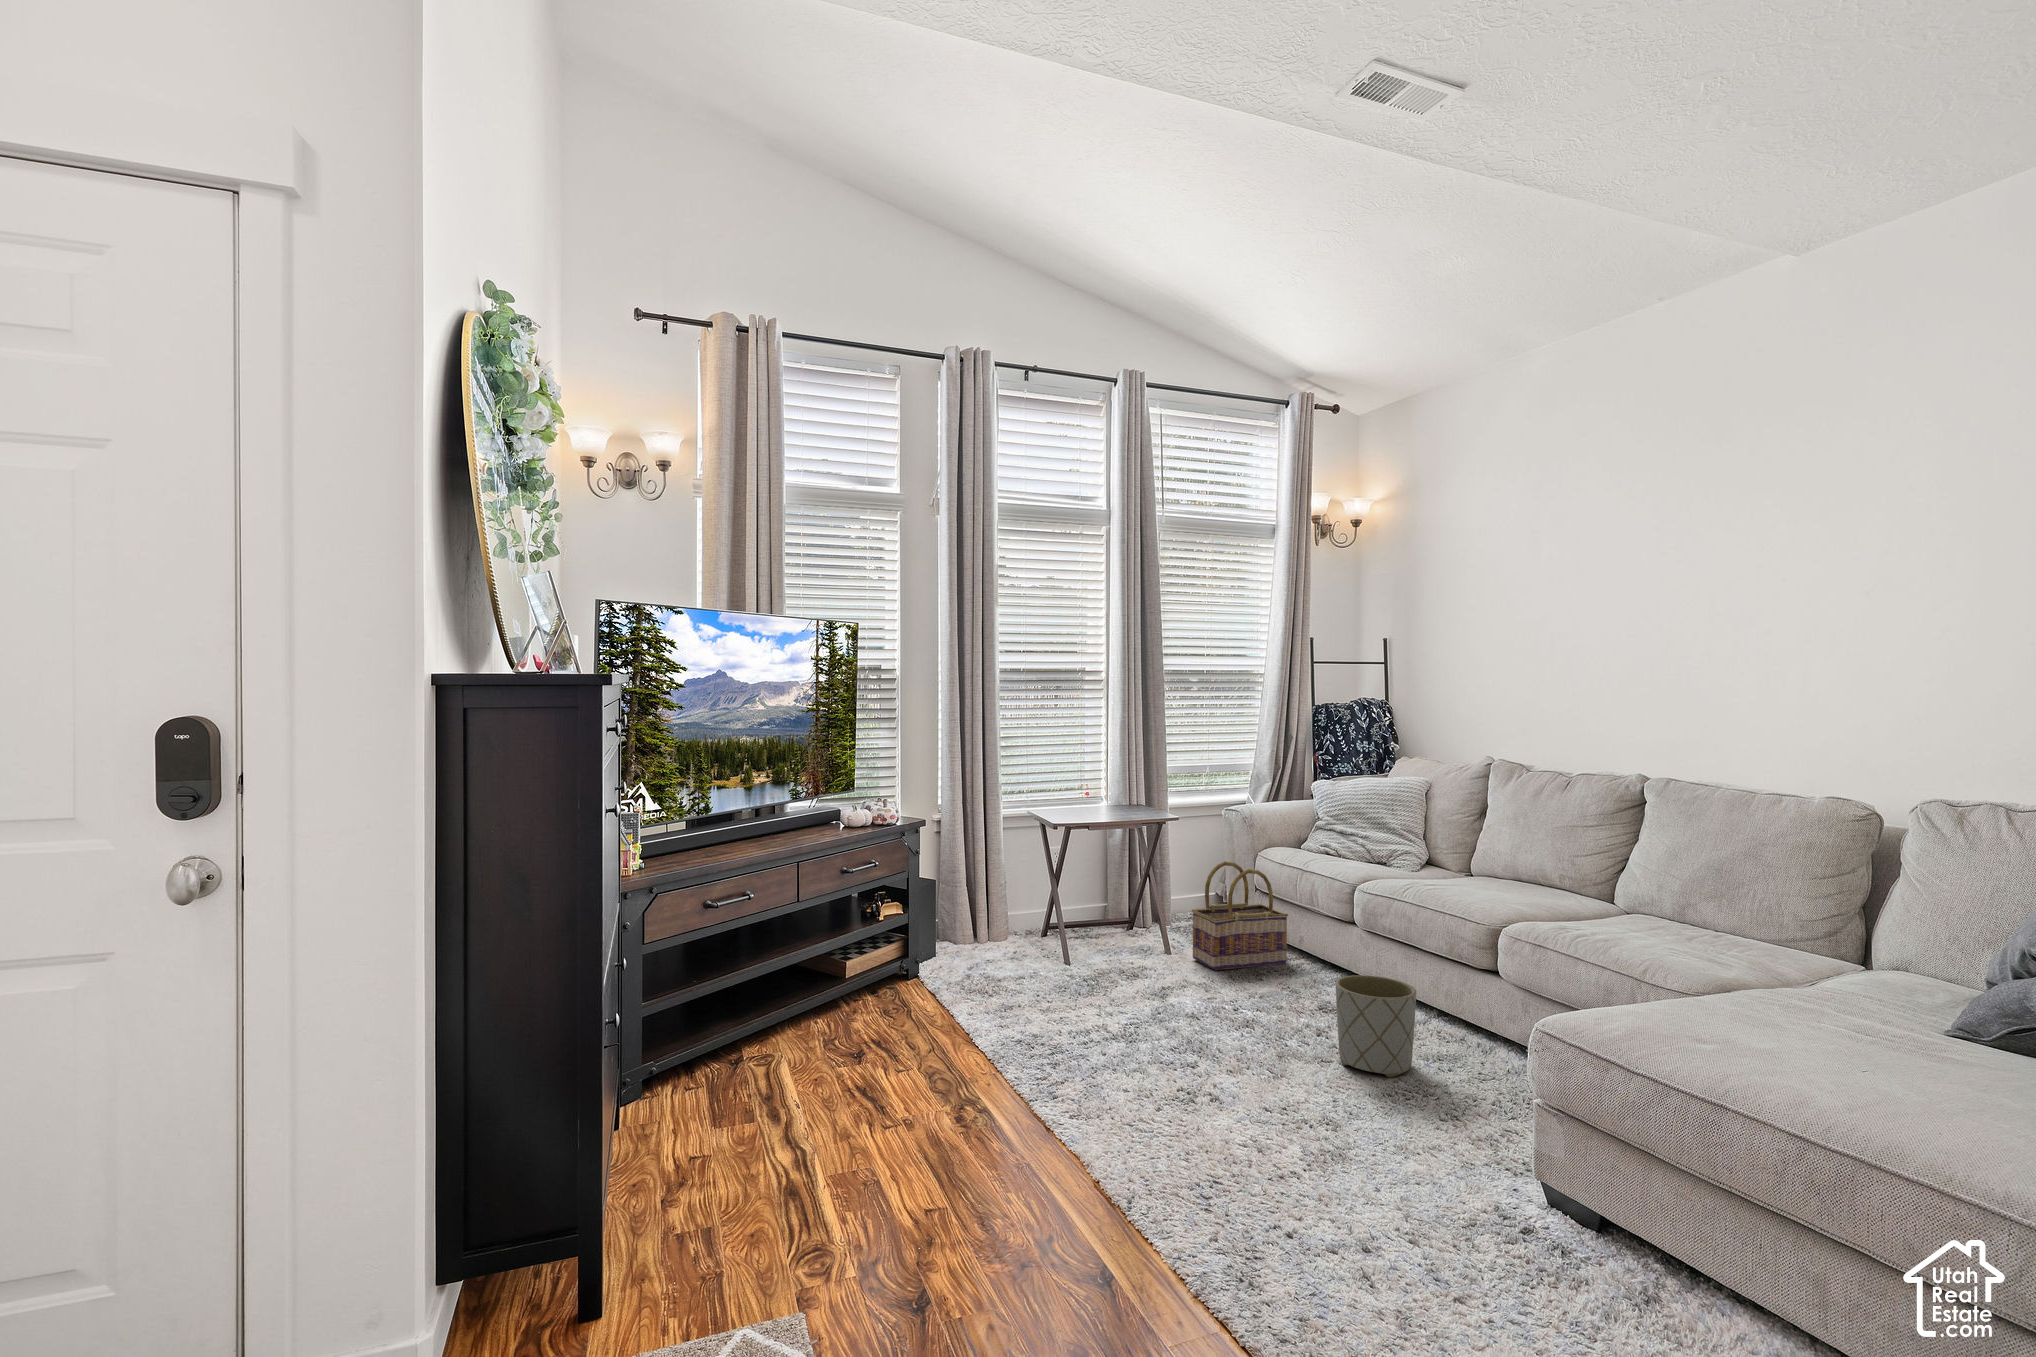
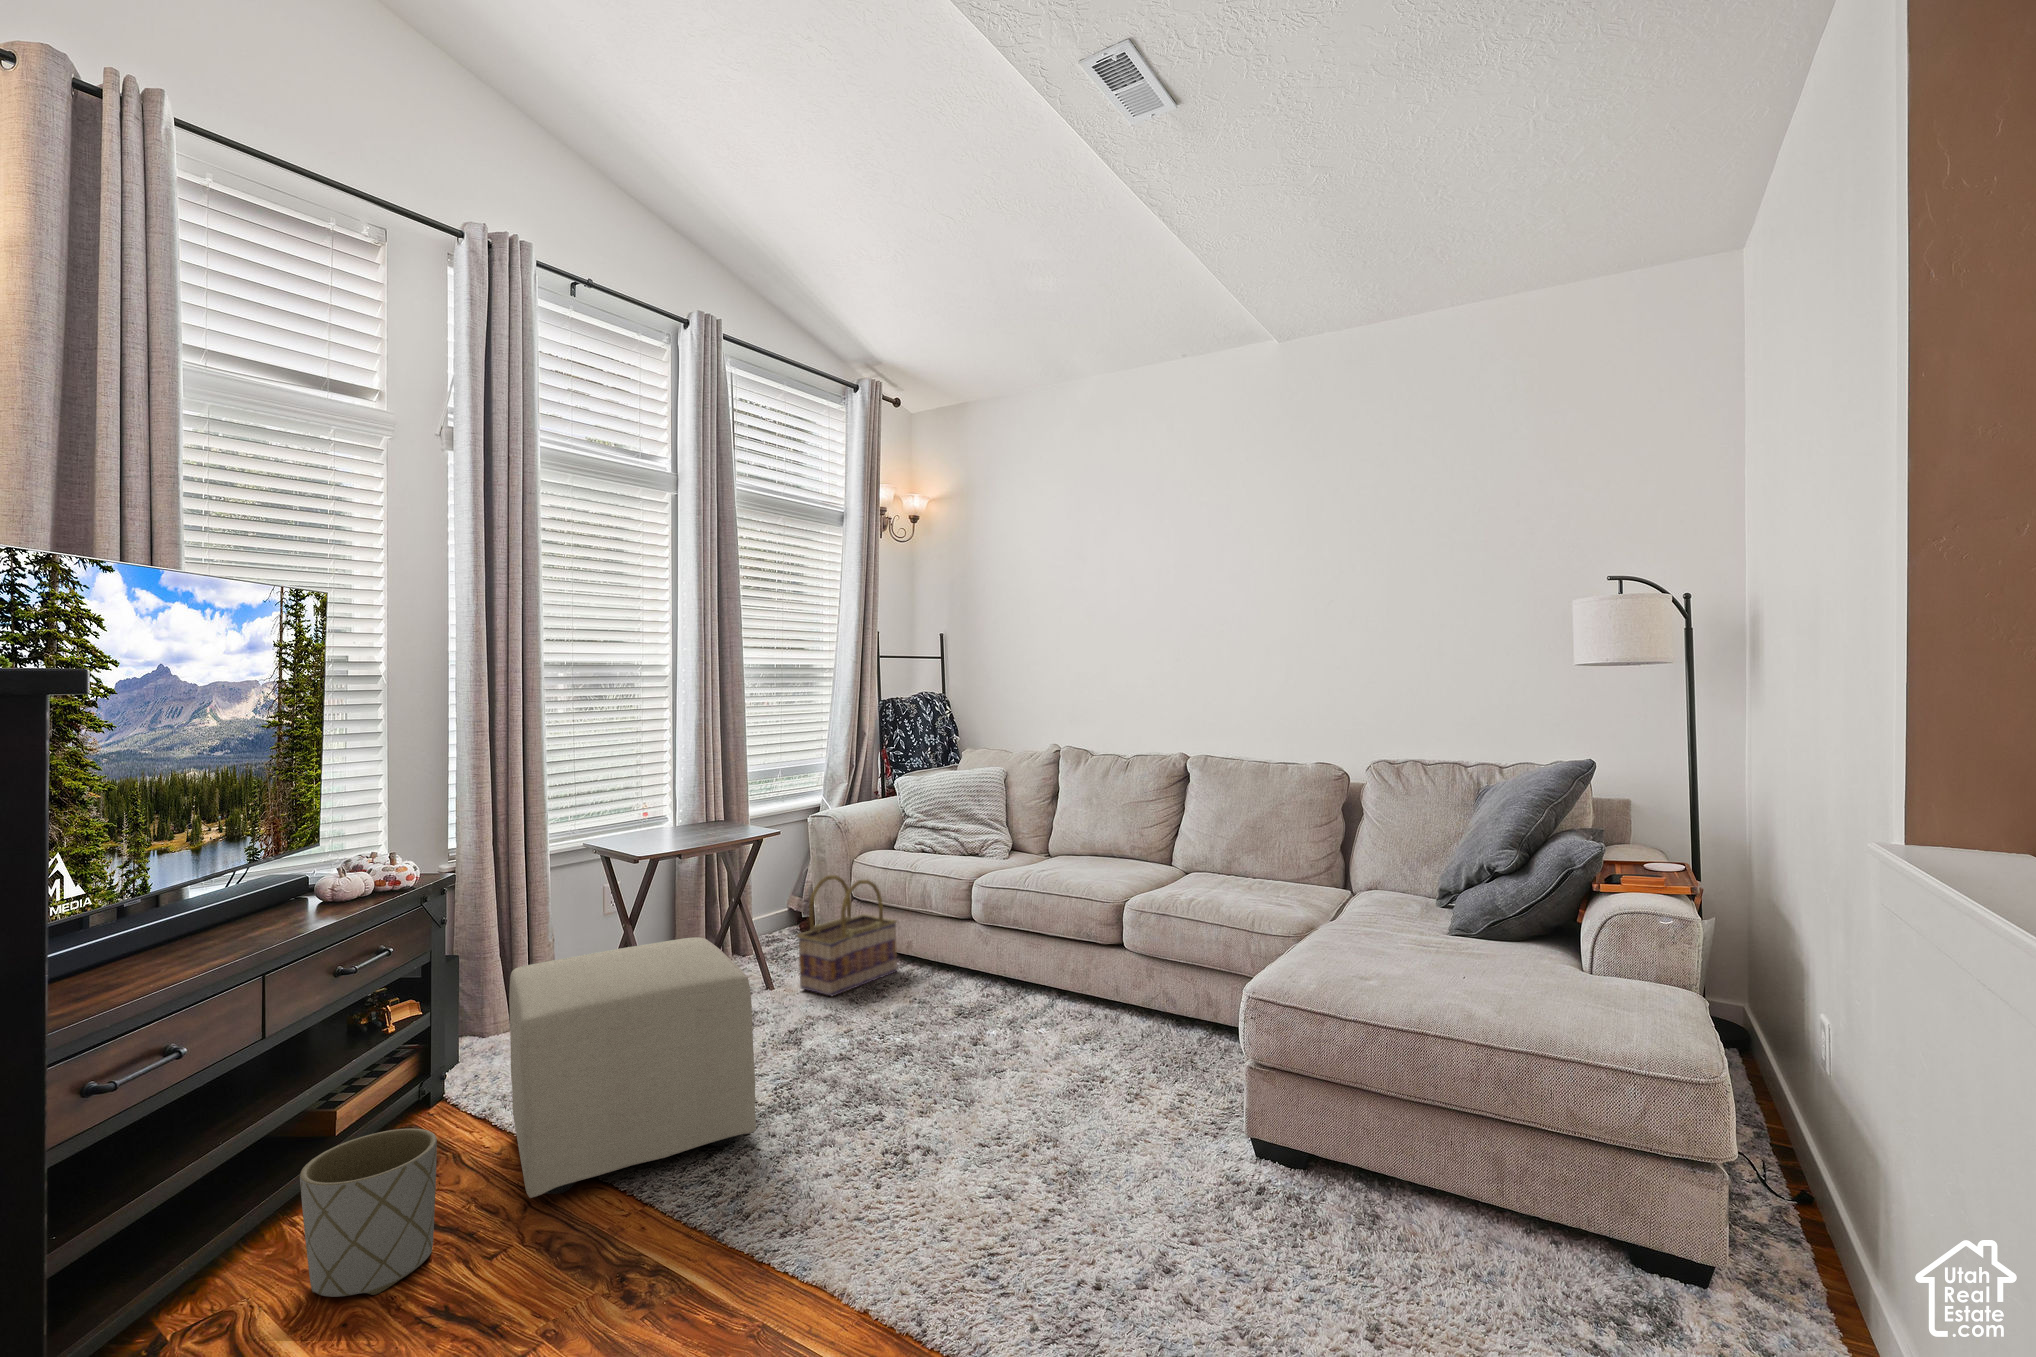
ottoman: none [929,886,1093,1052] -> present [509,937,756,1198]
planter: present [1336,975,1416,1077] -> present [300,1128,437,1297]

